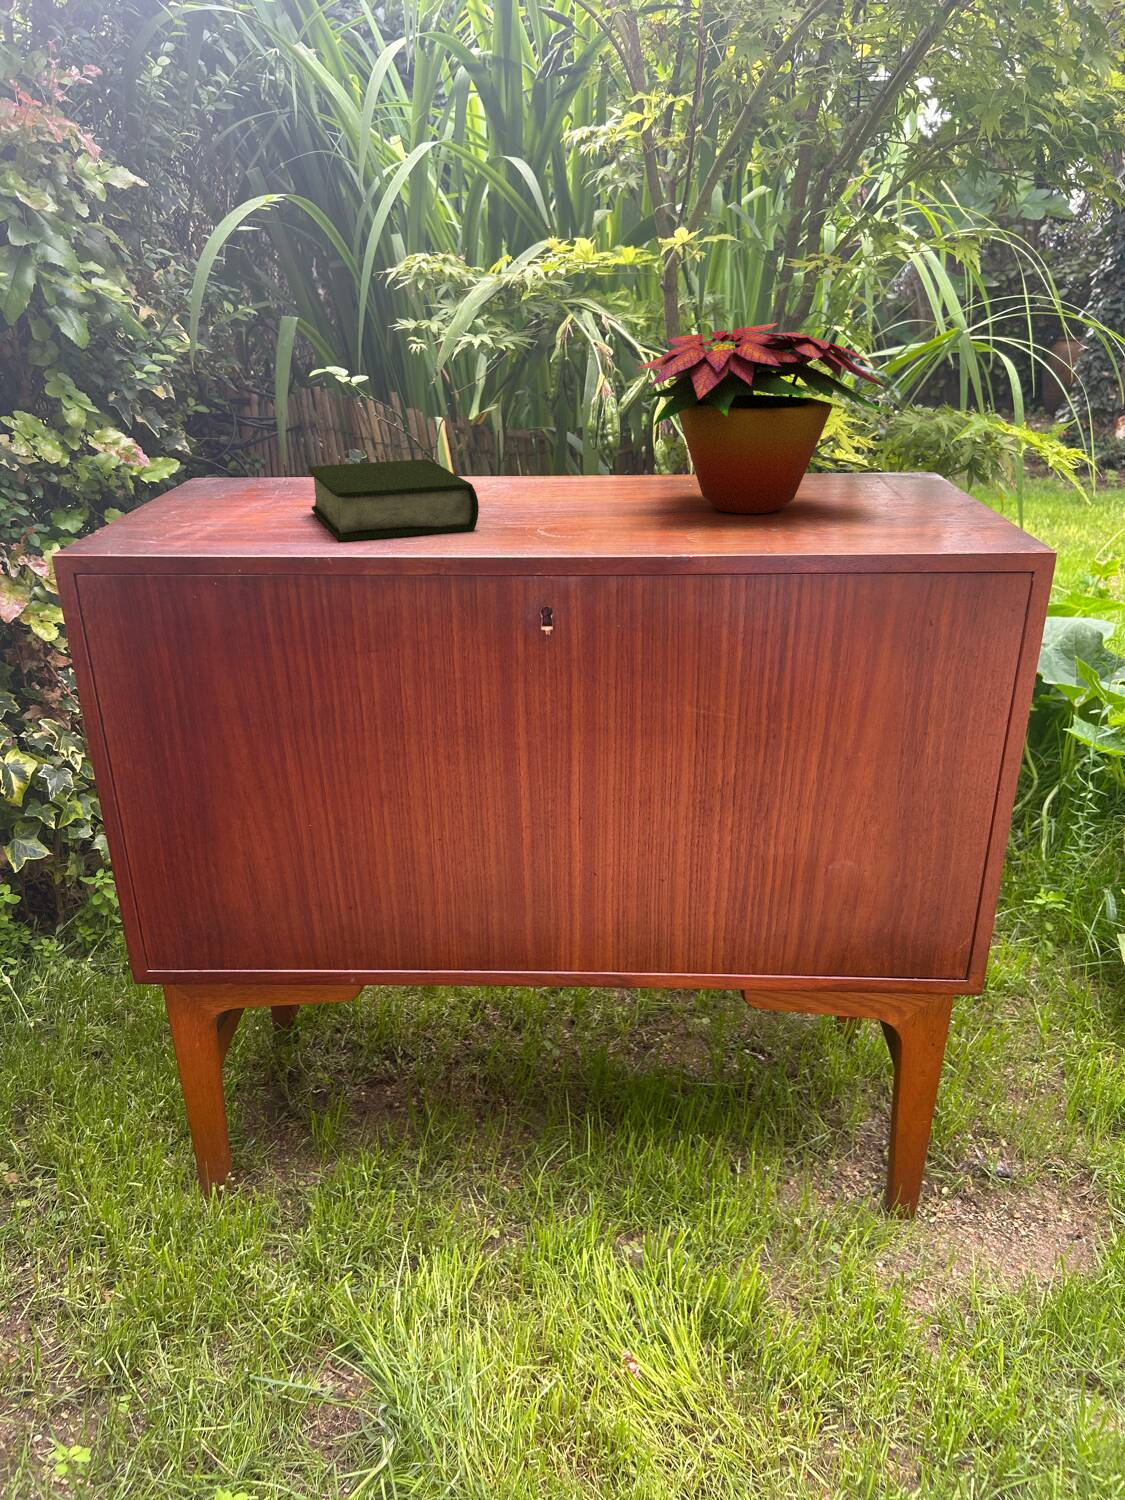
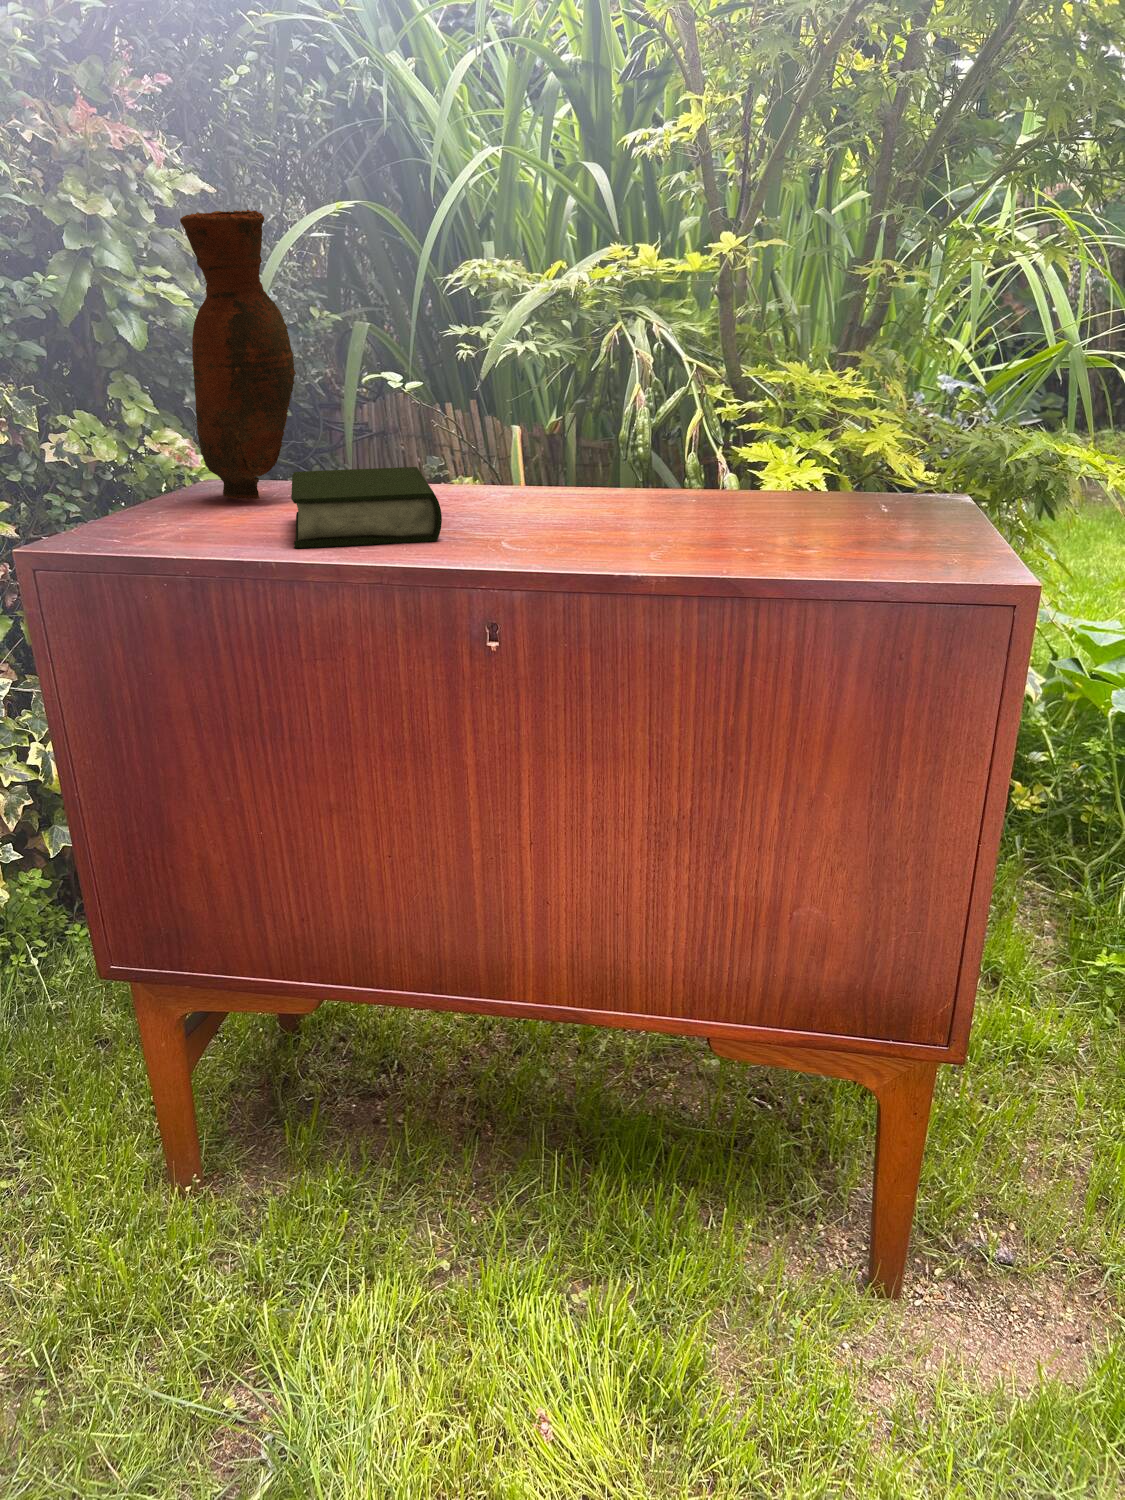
vase: none [172,204,290,497] -> present [180,209,296,499]
flower arrangement: present [636,323,887,514] -> none [612,327,897,531]

